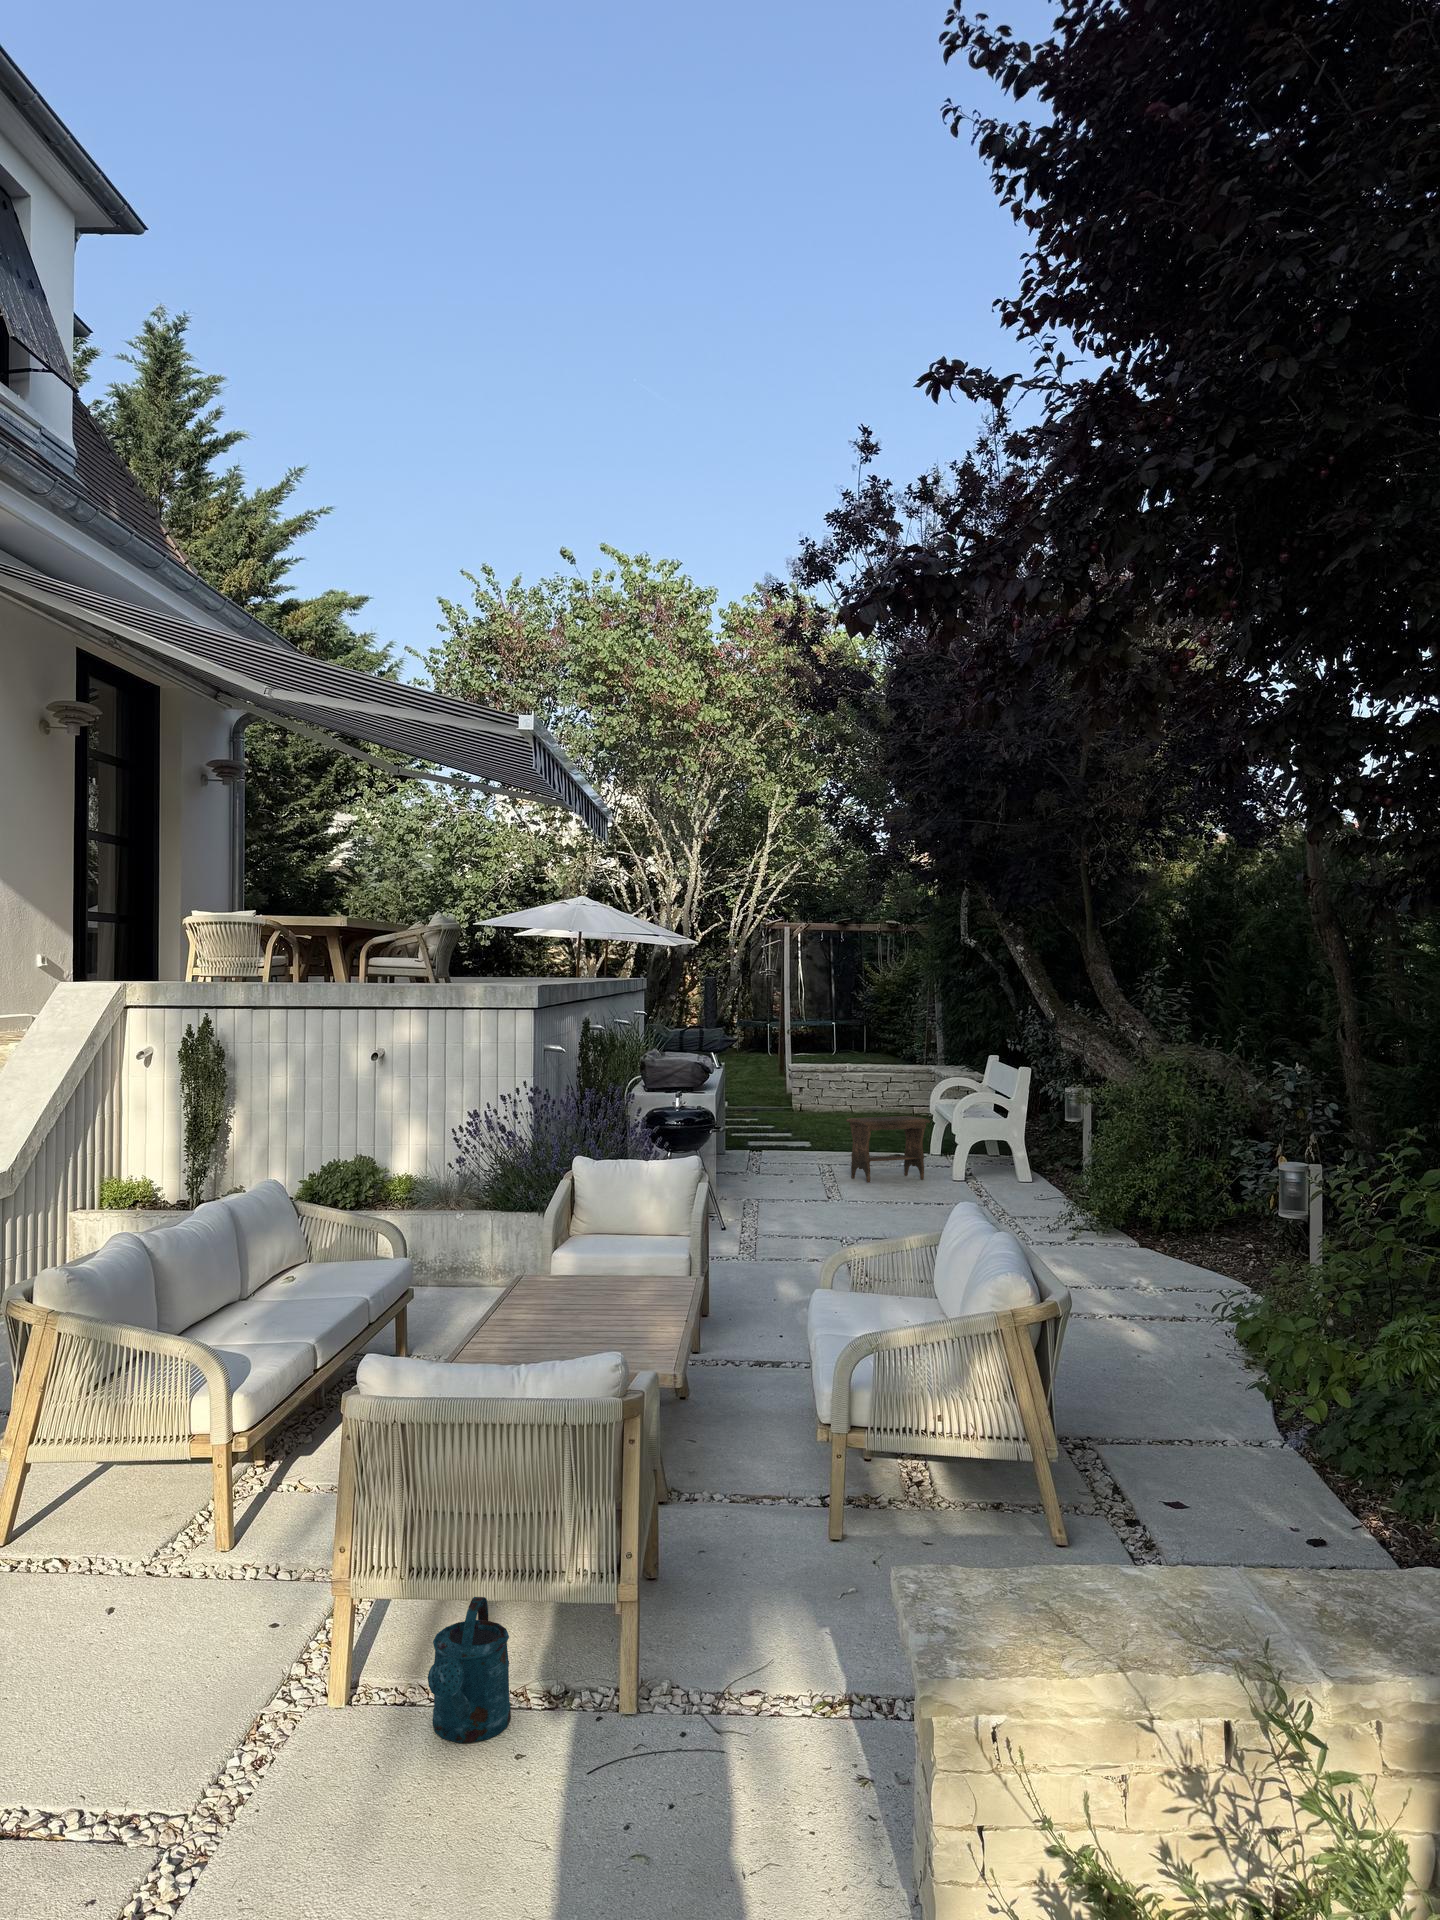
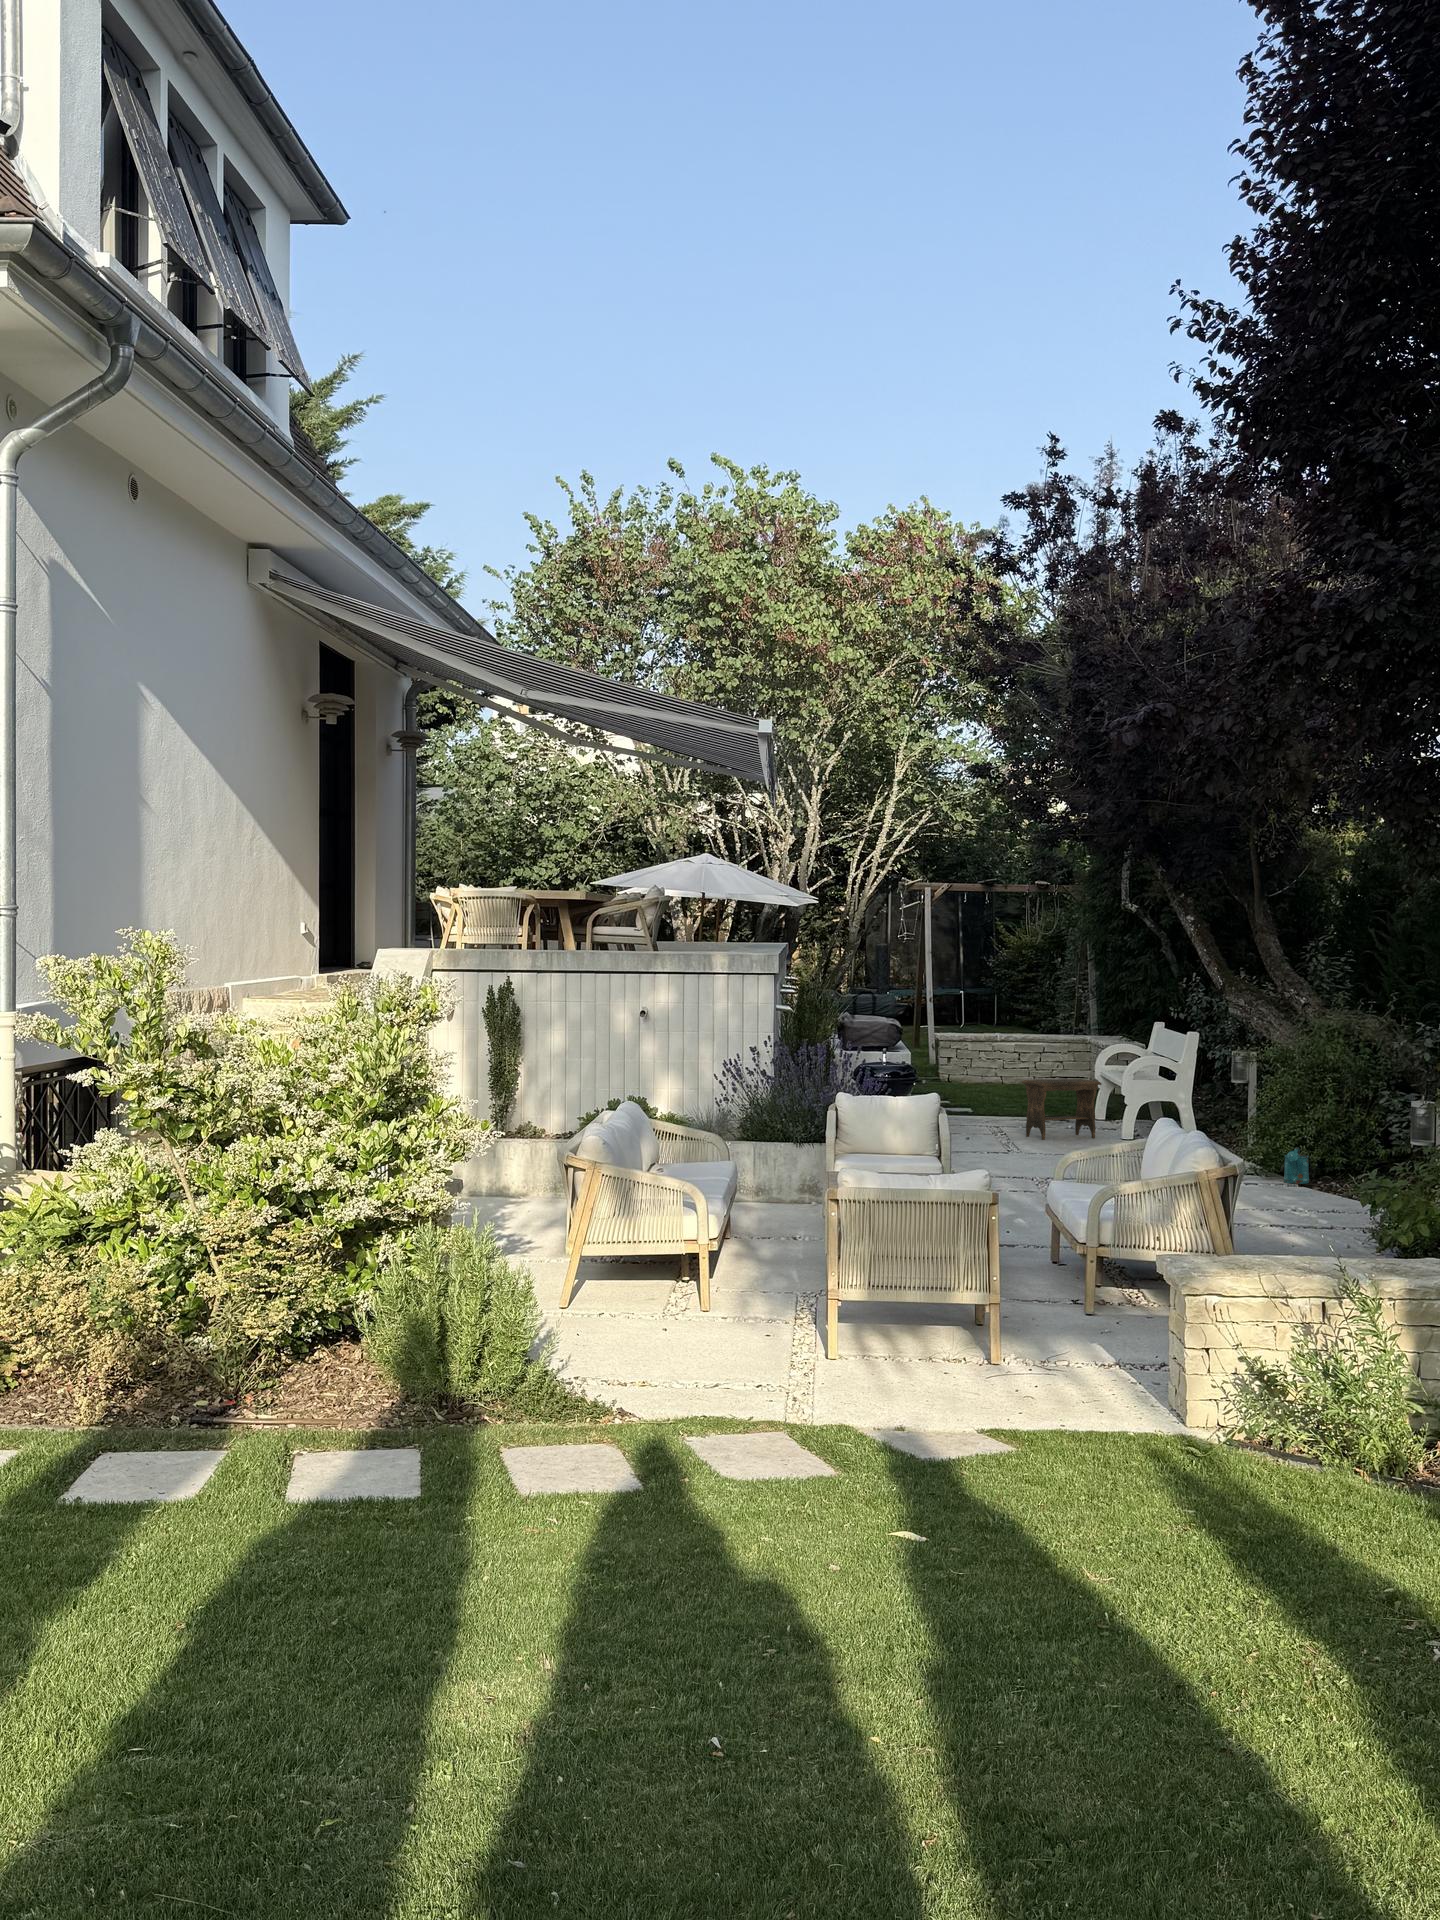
watering can: present [428,1597,511,1743] -> present [1284,1147,1309,1184]

